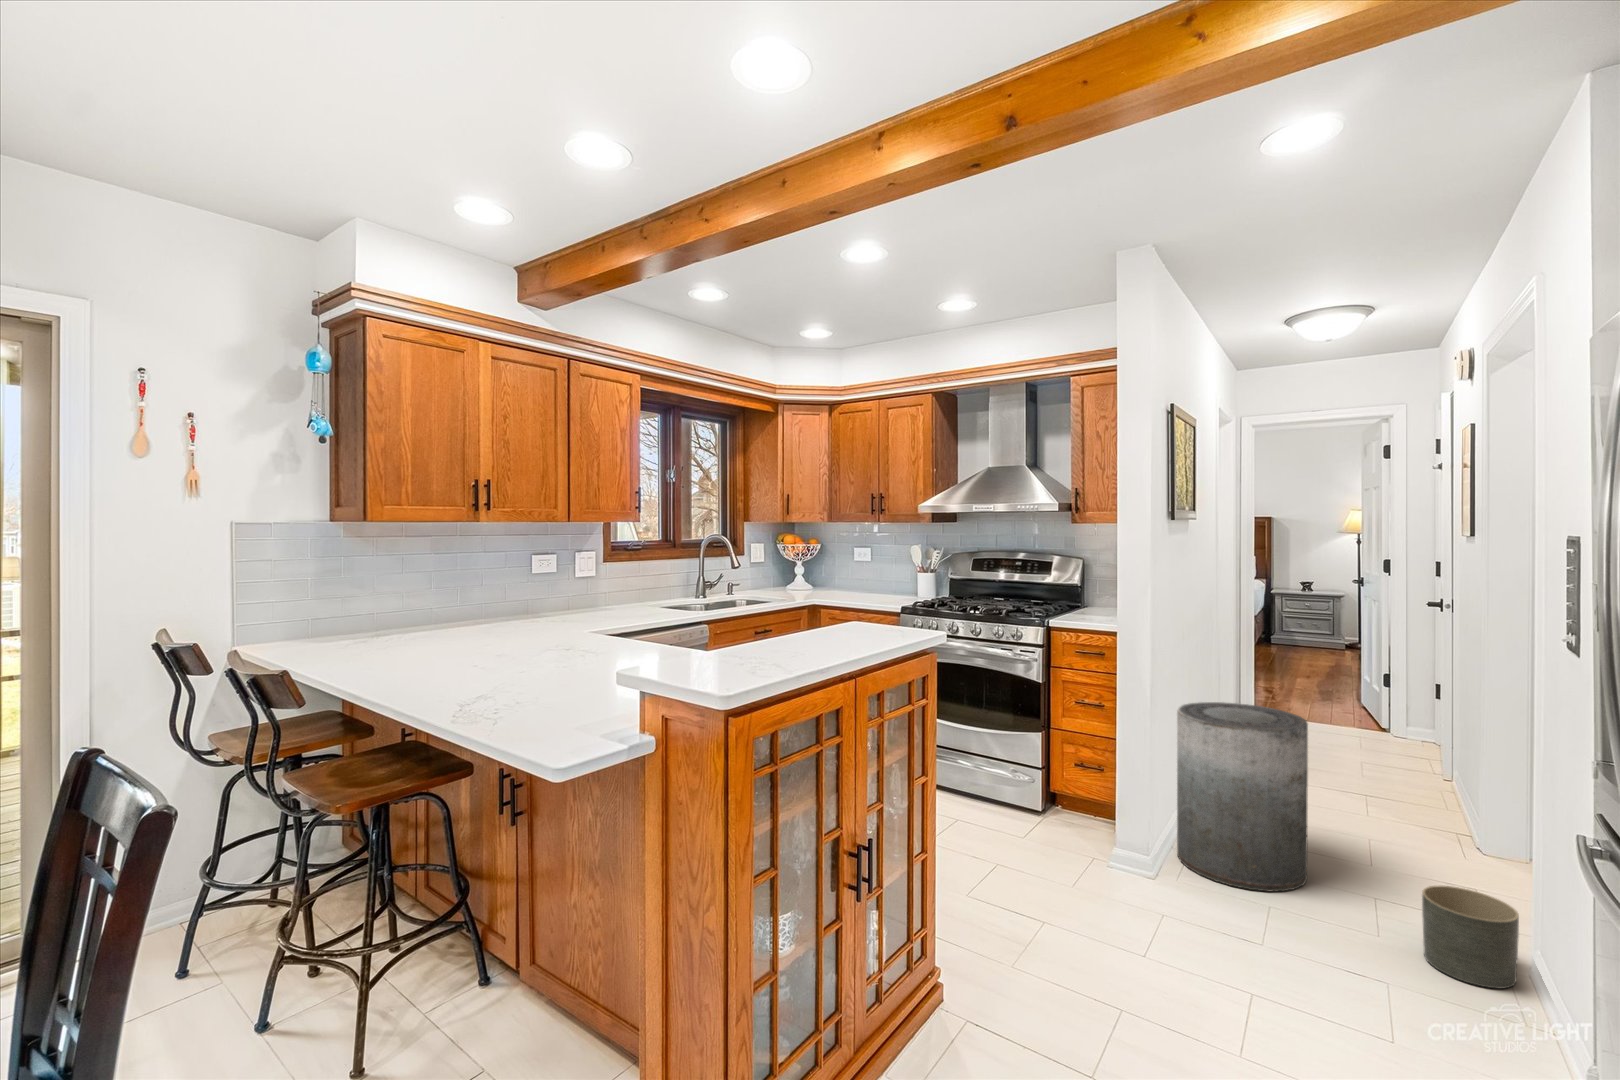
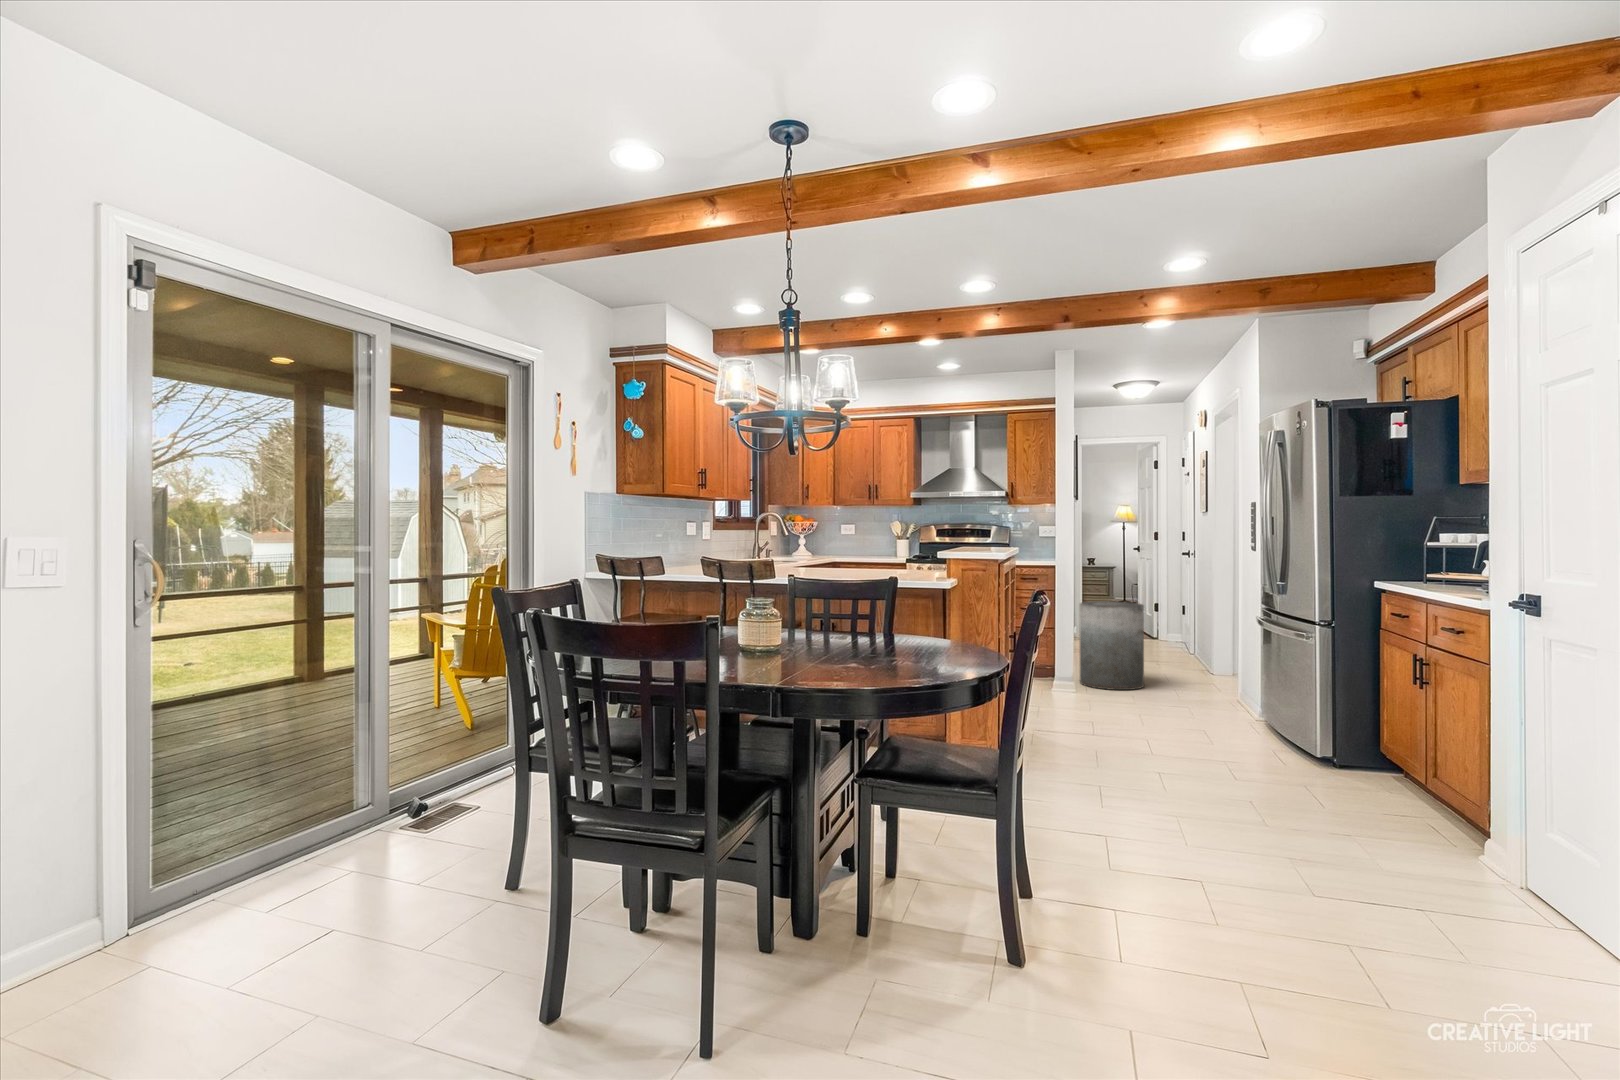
planter: present [1422,886,1519,988] -> none [1199,668,1235,704]

